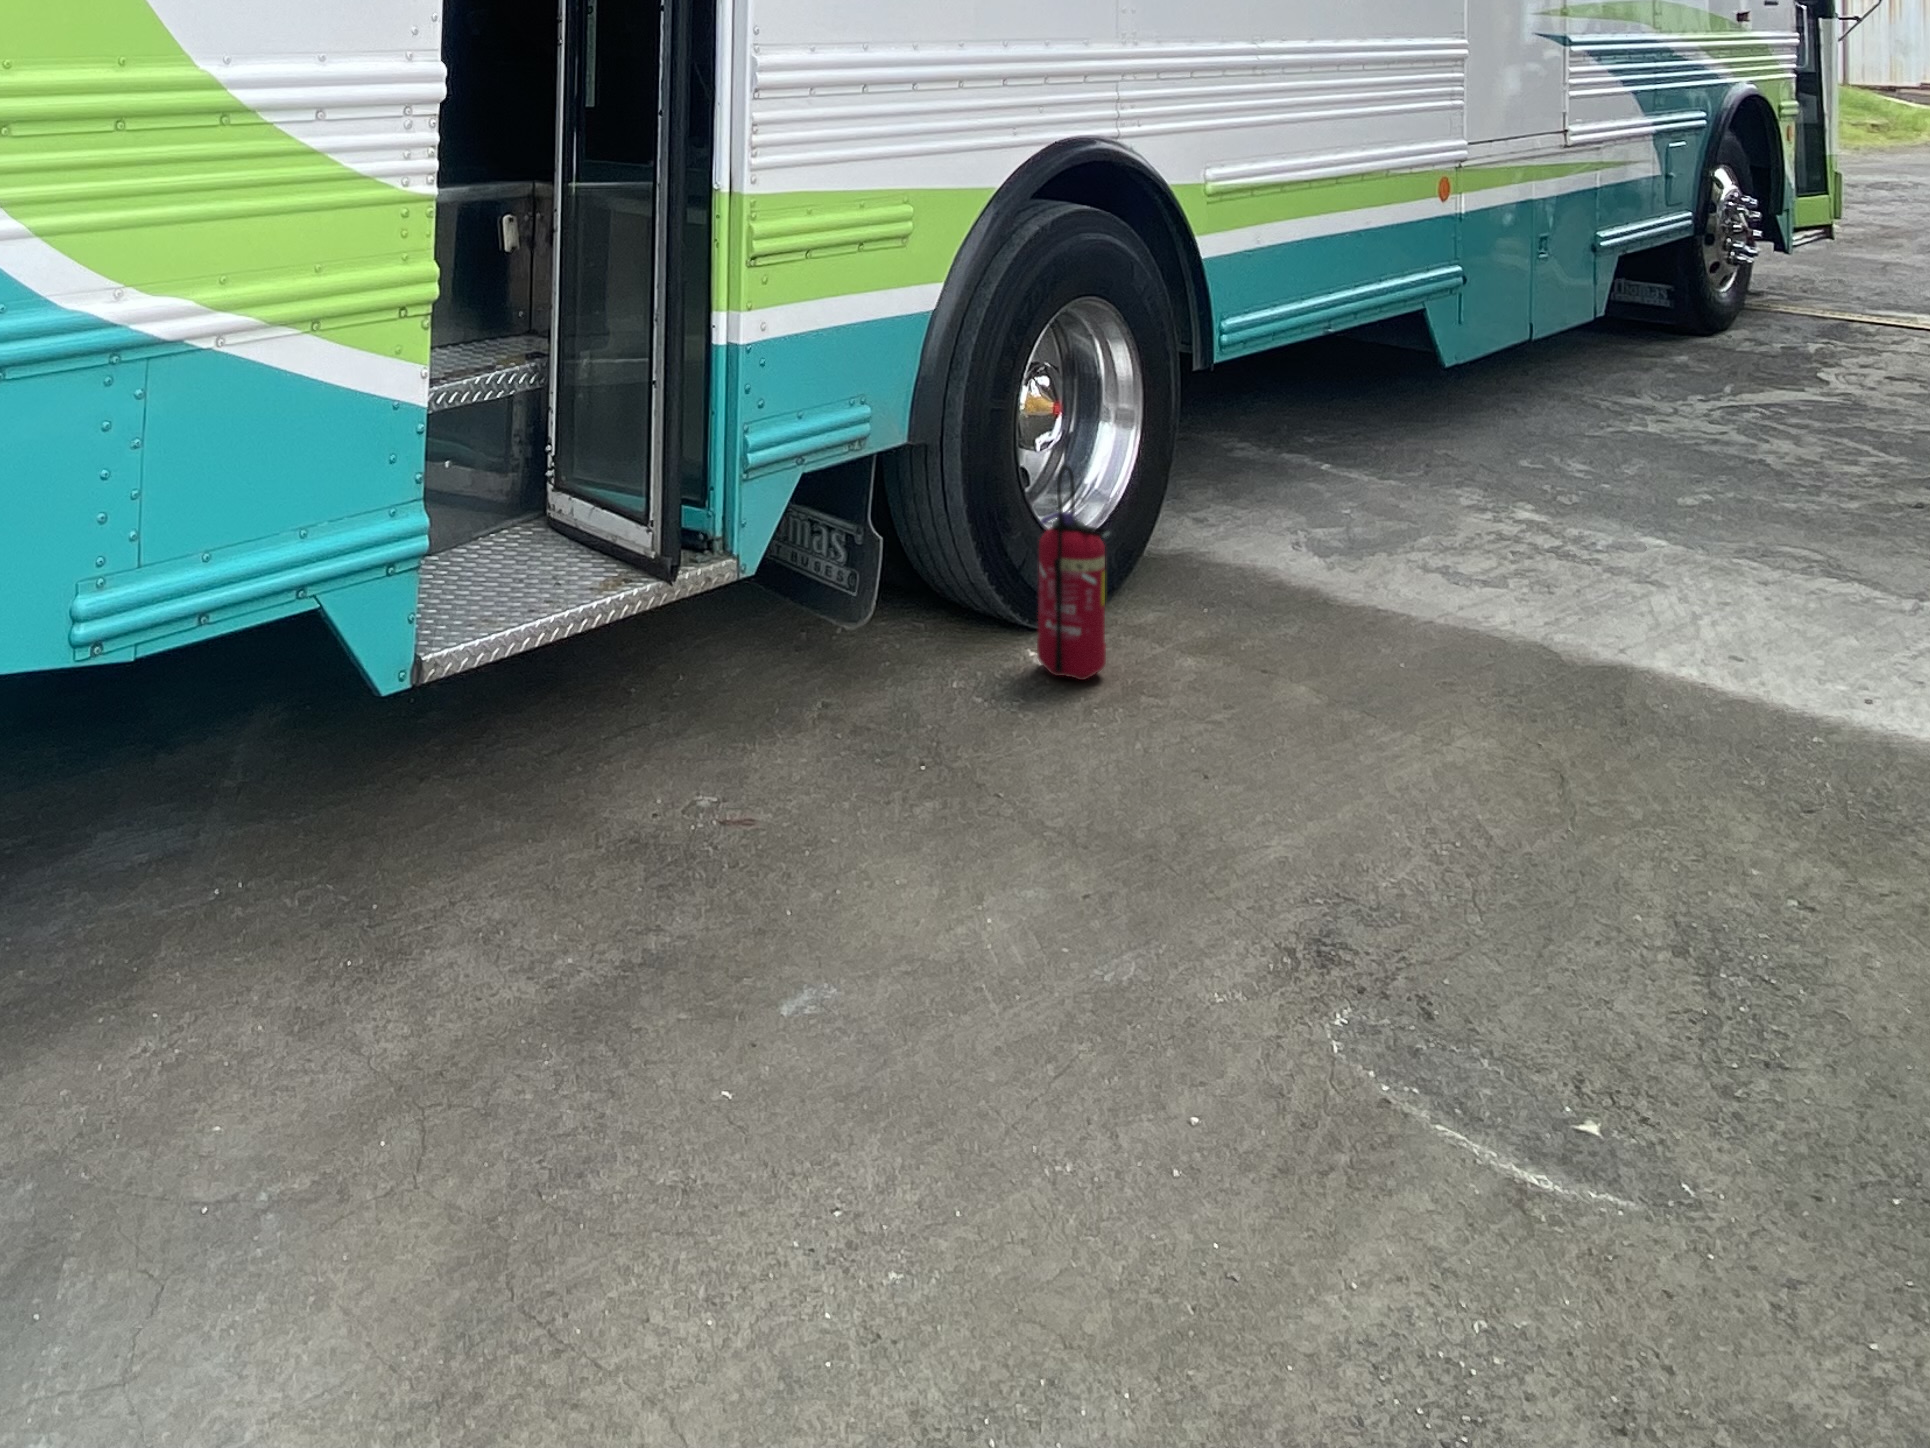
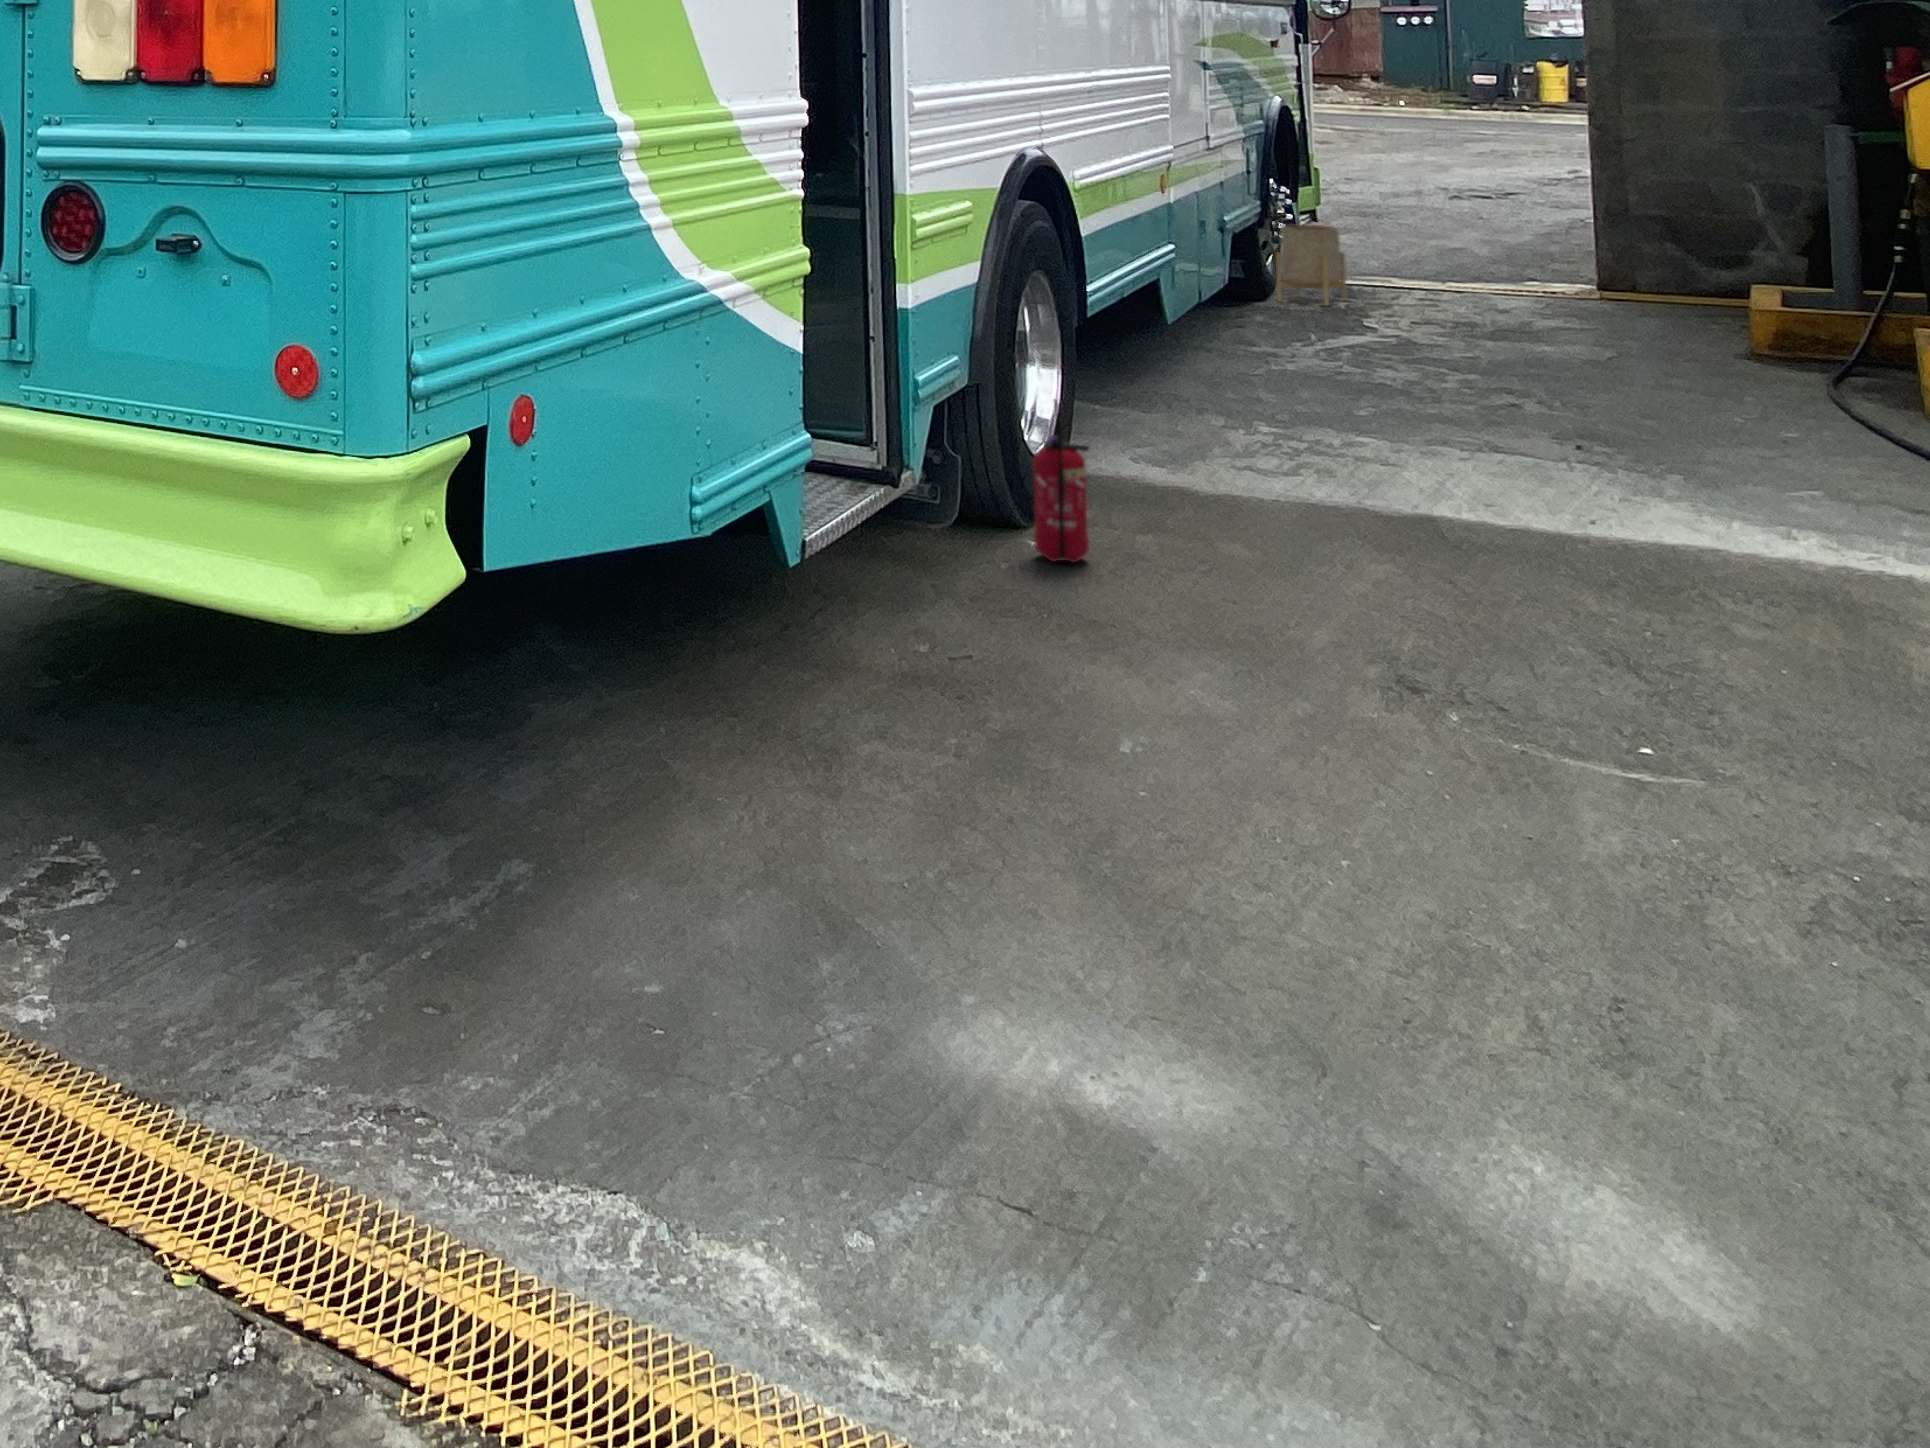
planter: none [1749,235,1845,339] -> present [1276,224,1346,306]

